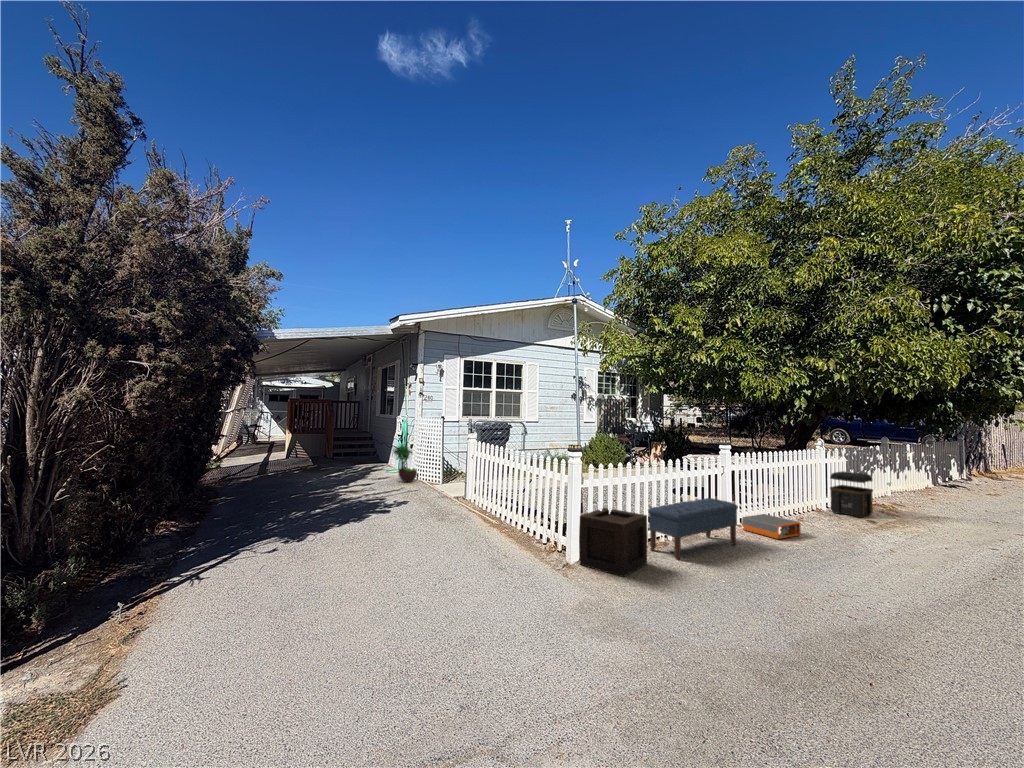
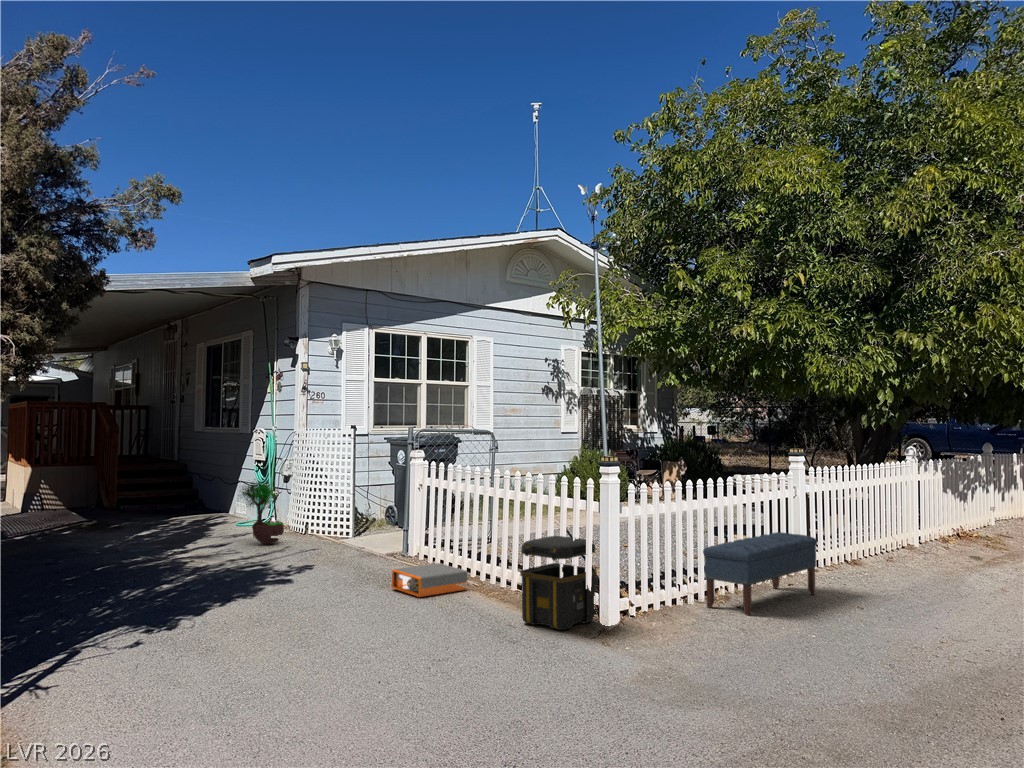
toolbox: present [830,471,873,518] -> present [520,536,597,630]
wooden crate: present [579,508,648,577] -> none [620,550,711,638]
storage box: present [742,514,801,539] -> present [392,563,467,597]

